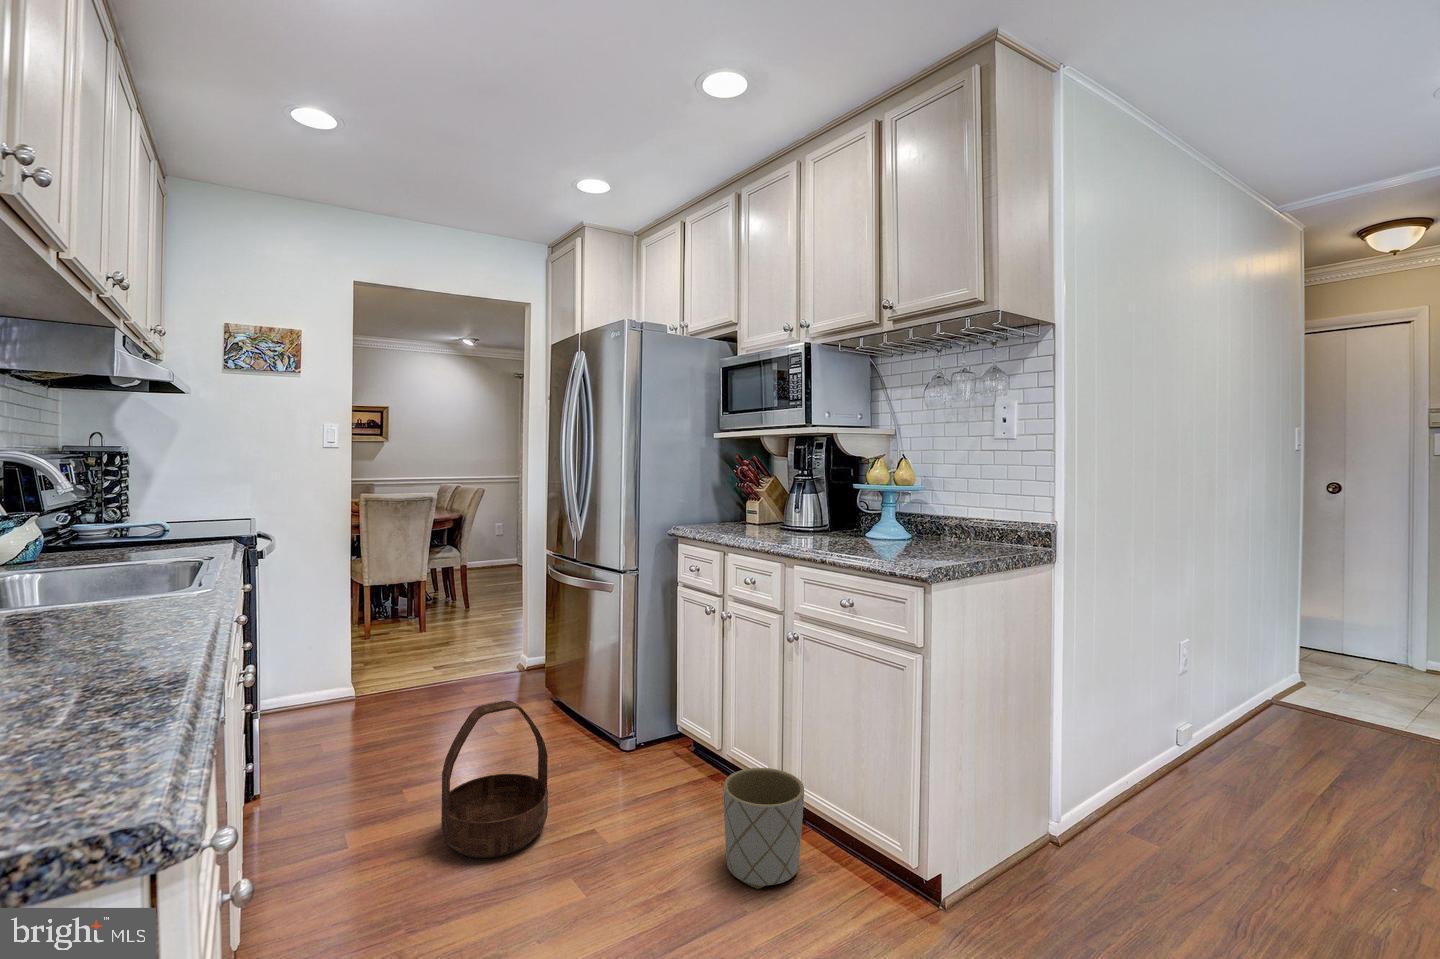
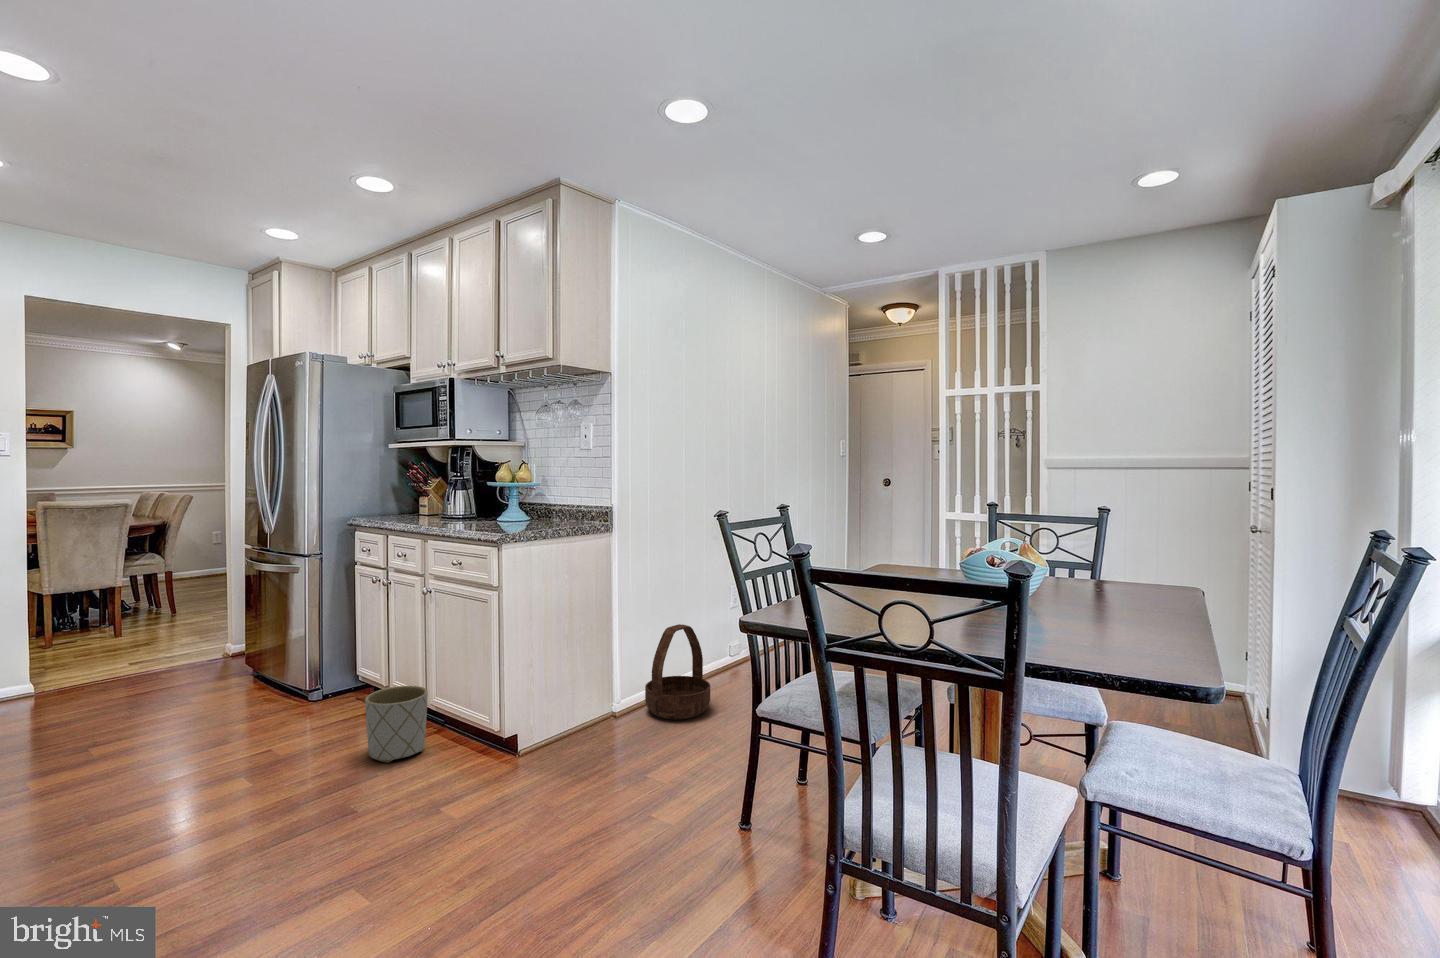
basket: present [441,701,548,858] -> present [645,624,710,720]

